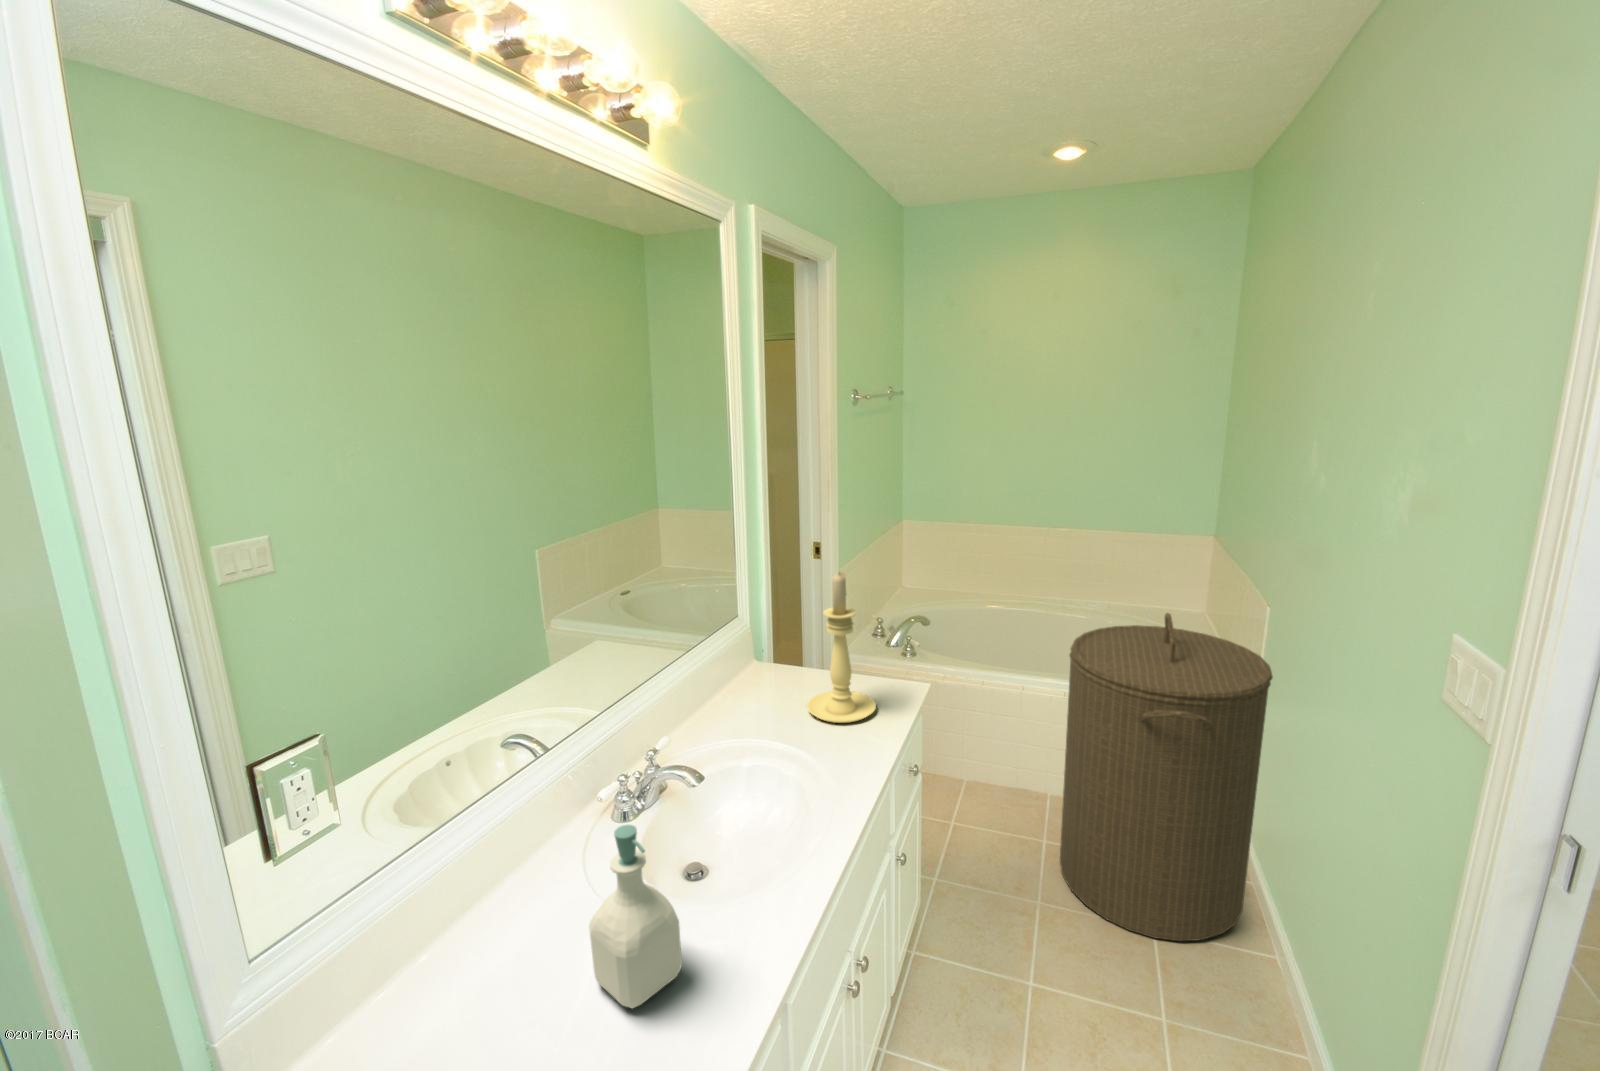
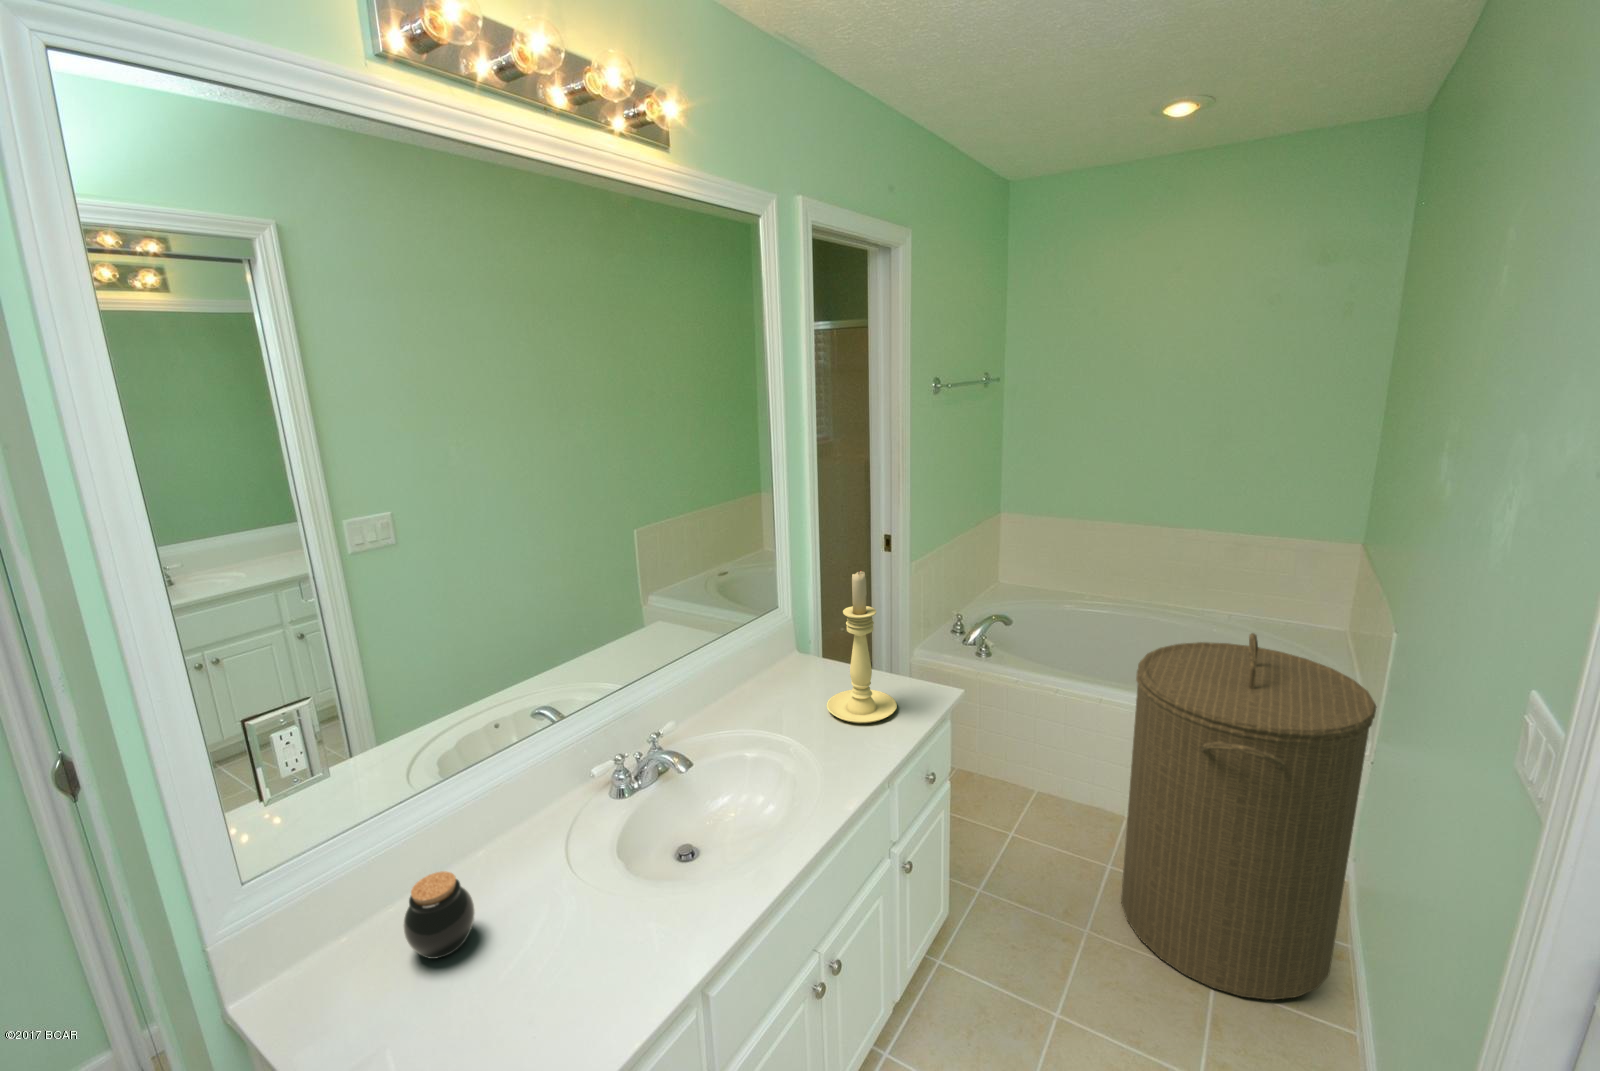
soap bottle: present [589,825,682,1008] -> none [519,808,604,980]
jar: none [452,913,528,1011] -> present [403,871,475,959]

